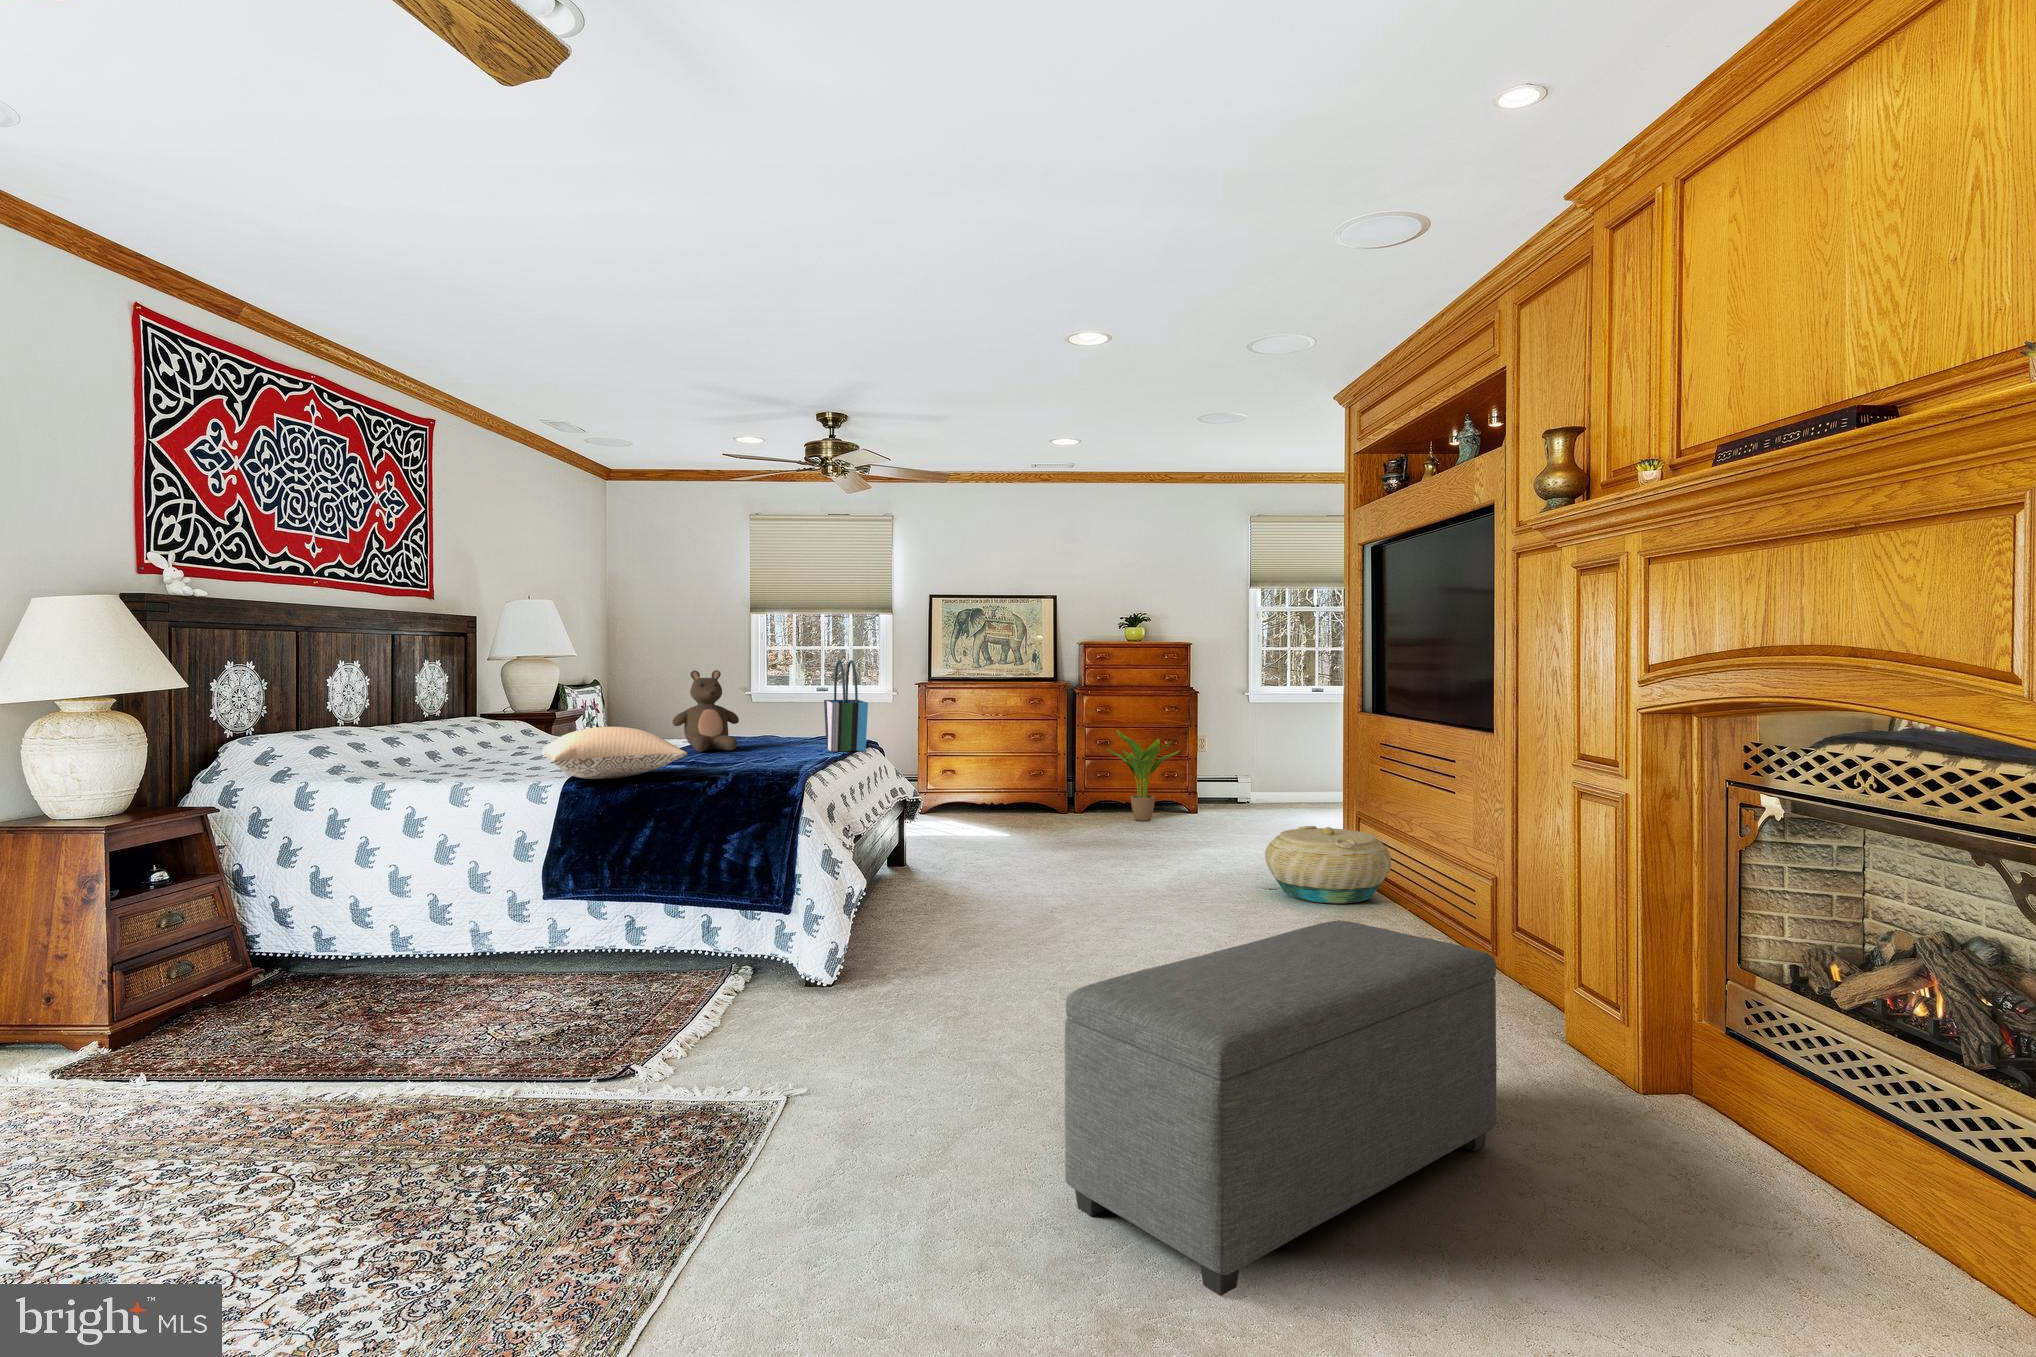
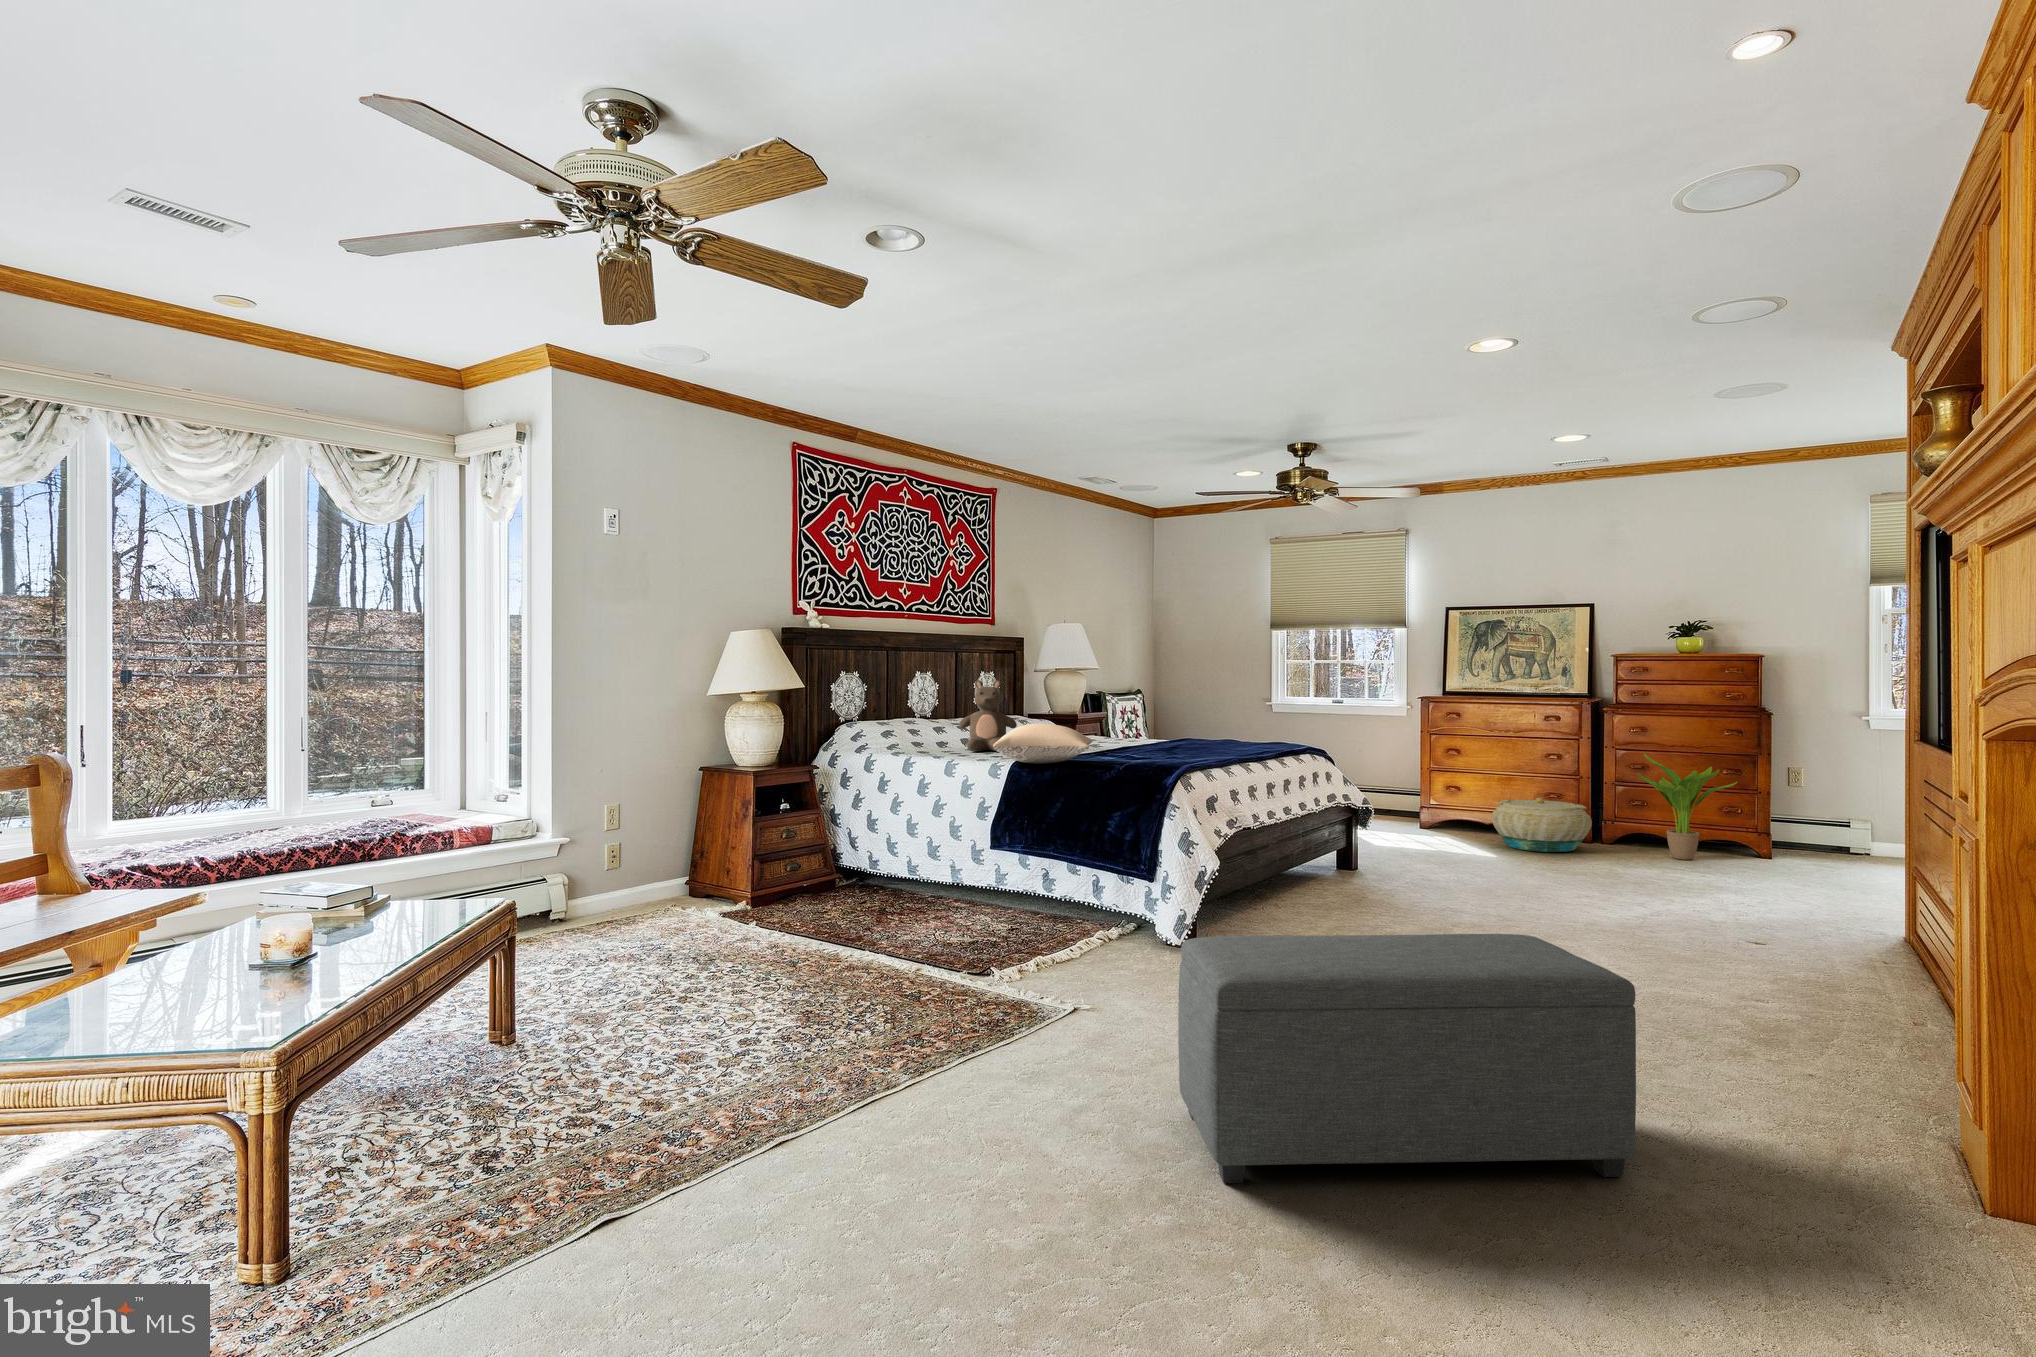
tote bag: present [824,660,868,752] -> none [1255,674,1294,756]
stuffed bear: present [672,670,739,752] -> present [959,680,1017,751]
basket: present [1265,826,1391,903] -> present [1492,798,1592,852]

